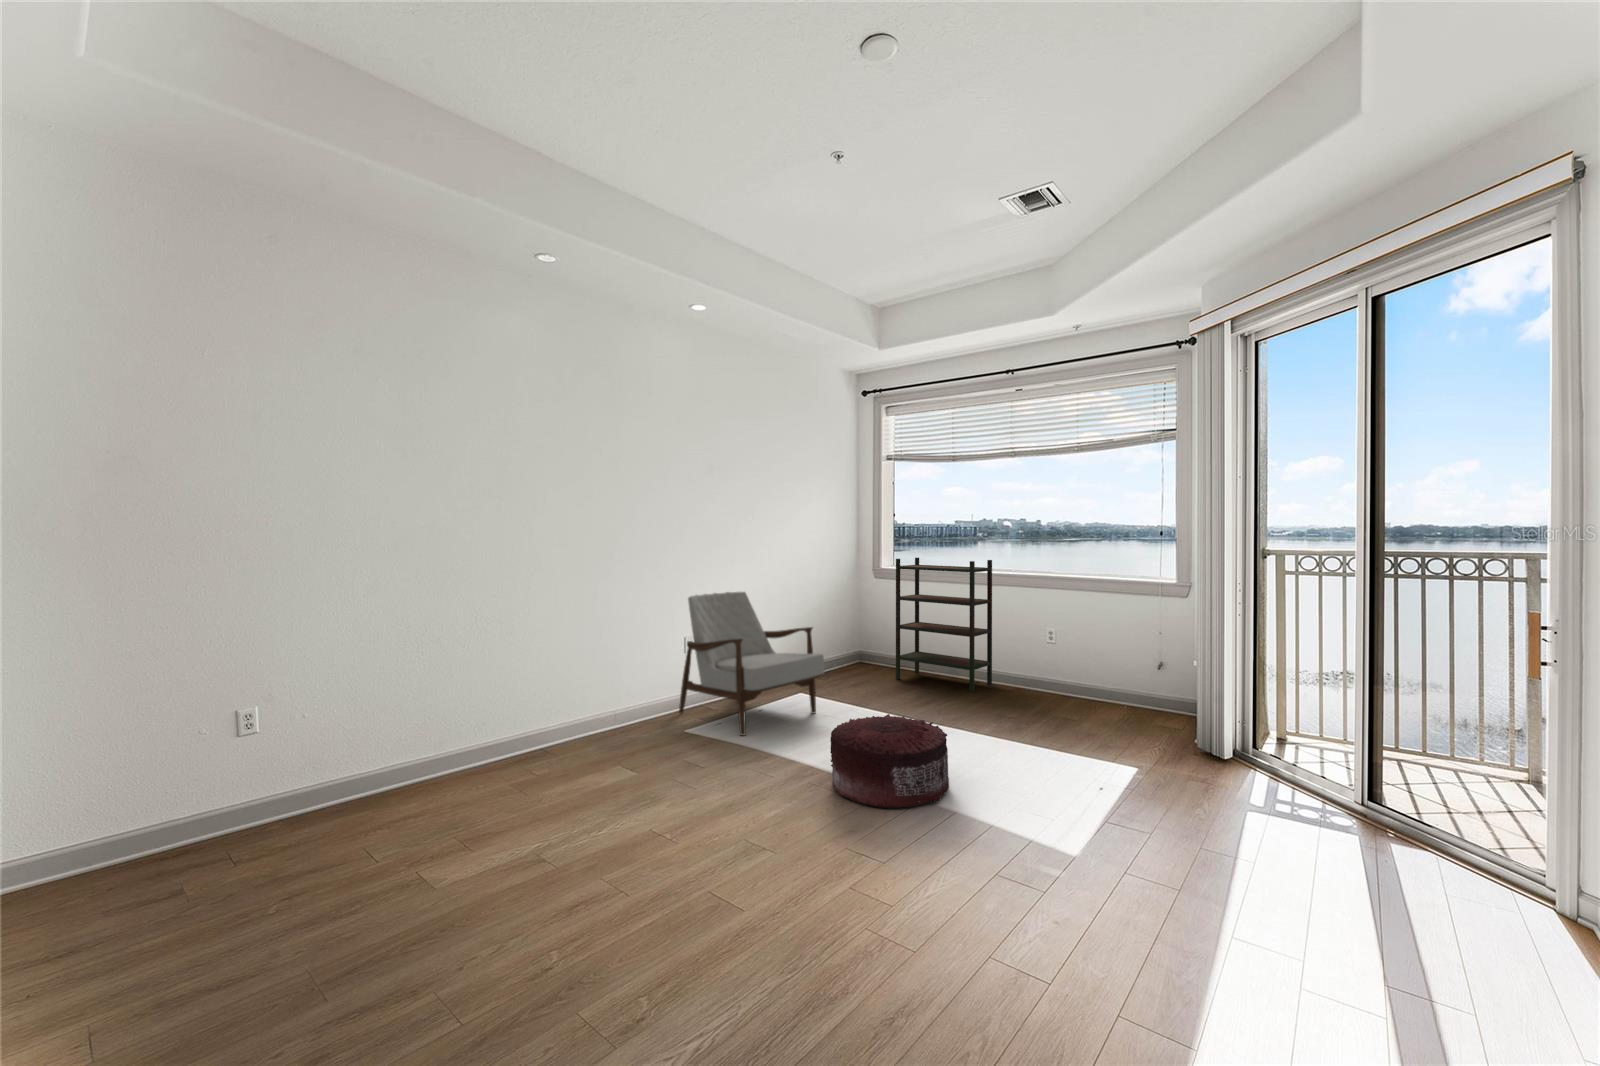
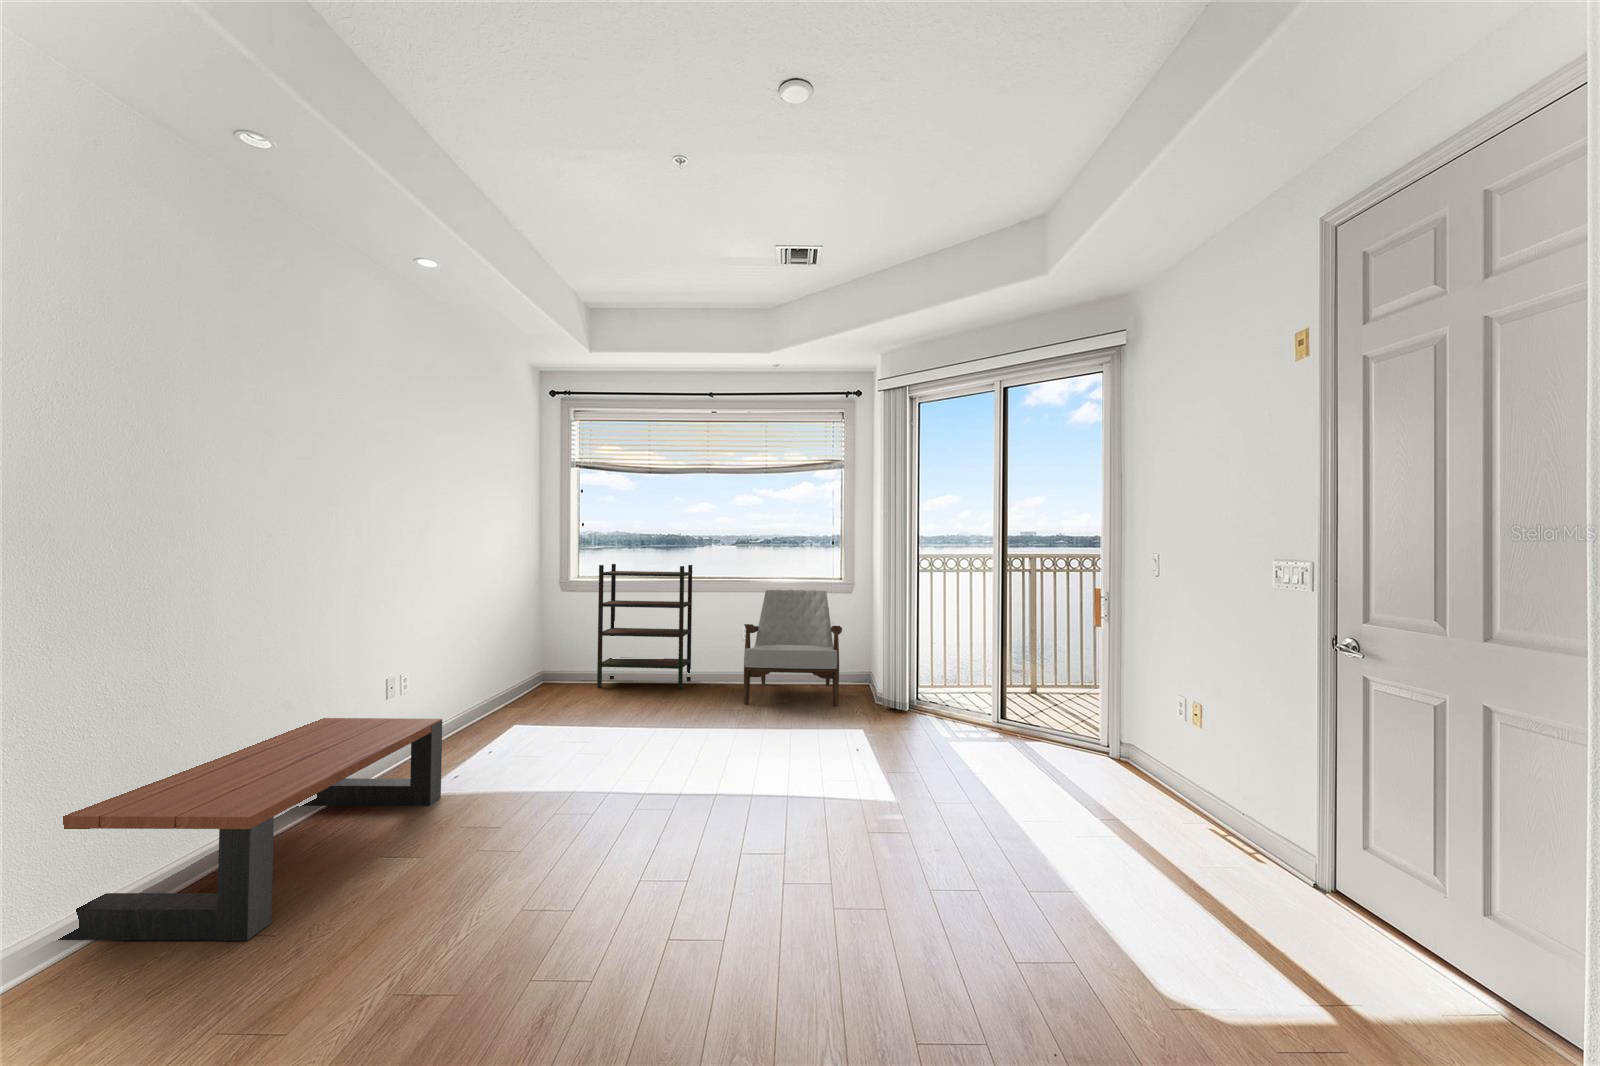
armchair: present [679,592,824,736] -> present [744,590,842,706]
coffee table: none [438,670,690,813] -> present [58,718,442,941]
pouf: present [830,714,949,808] -> none [644,714,760,803]

